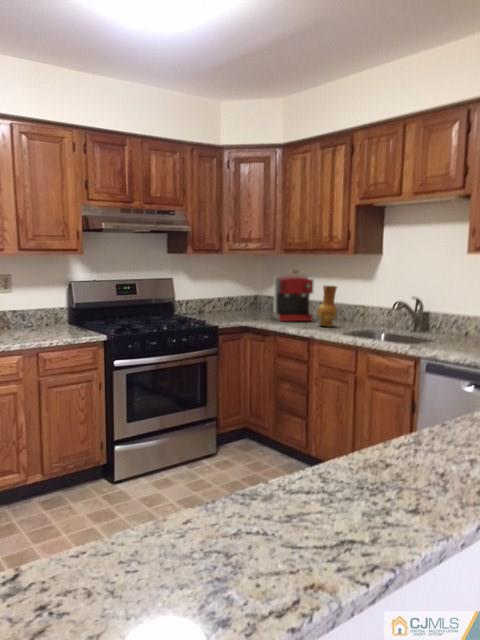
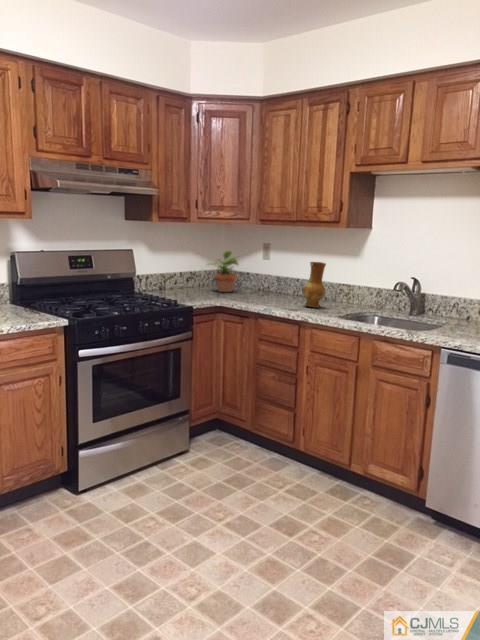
coffee maker: present [273,273,313,321] -> none [246,246,295,301]
potted plant: none [240,278,271,315] -> present [208,251,238,292]

